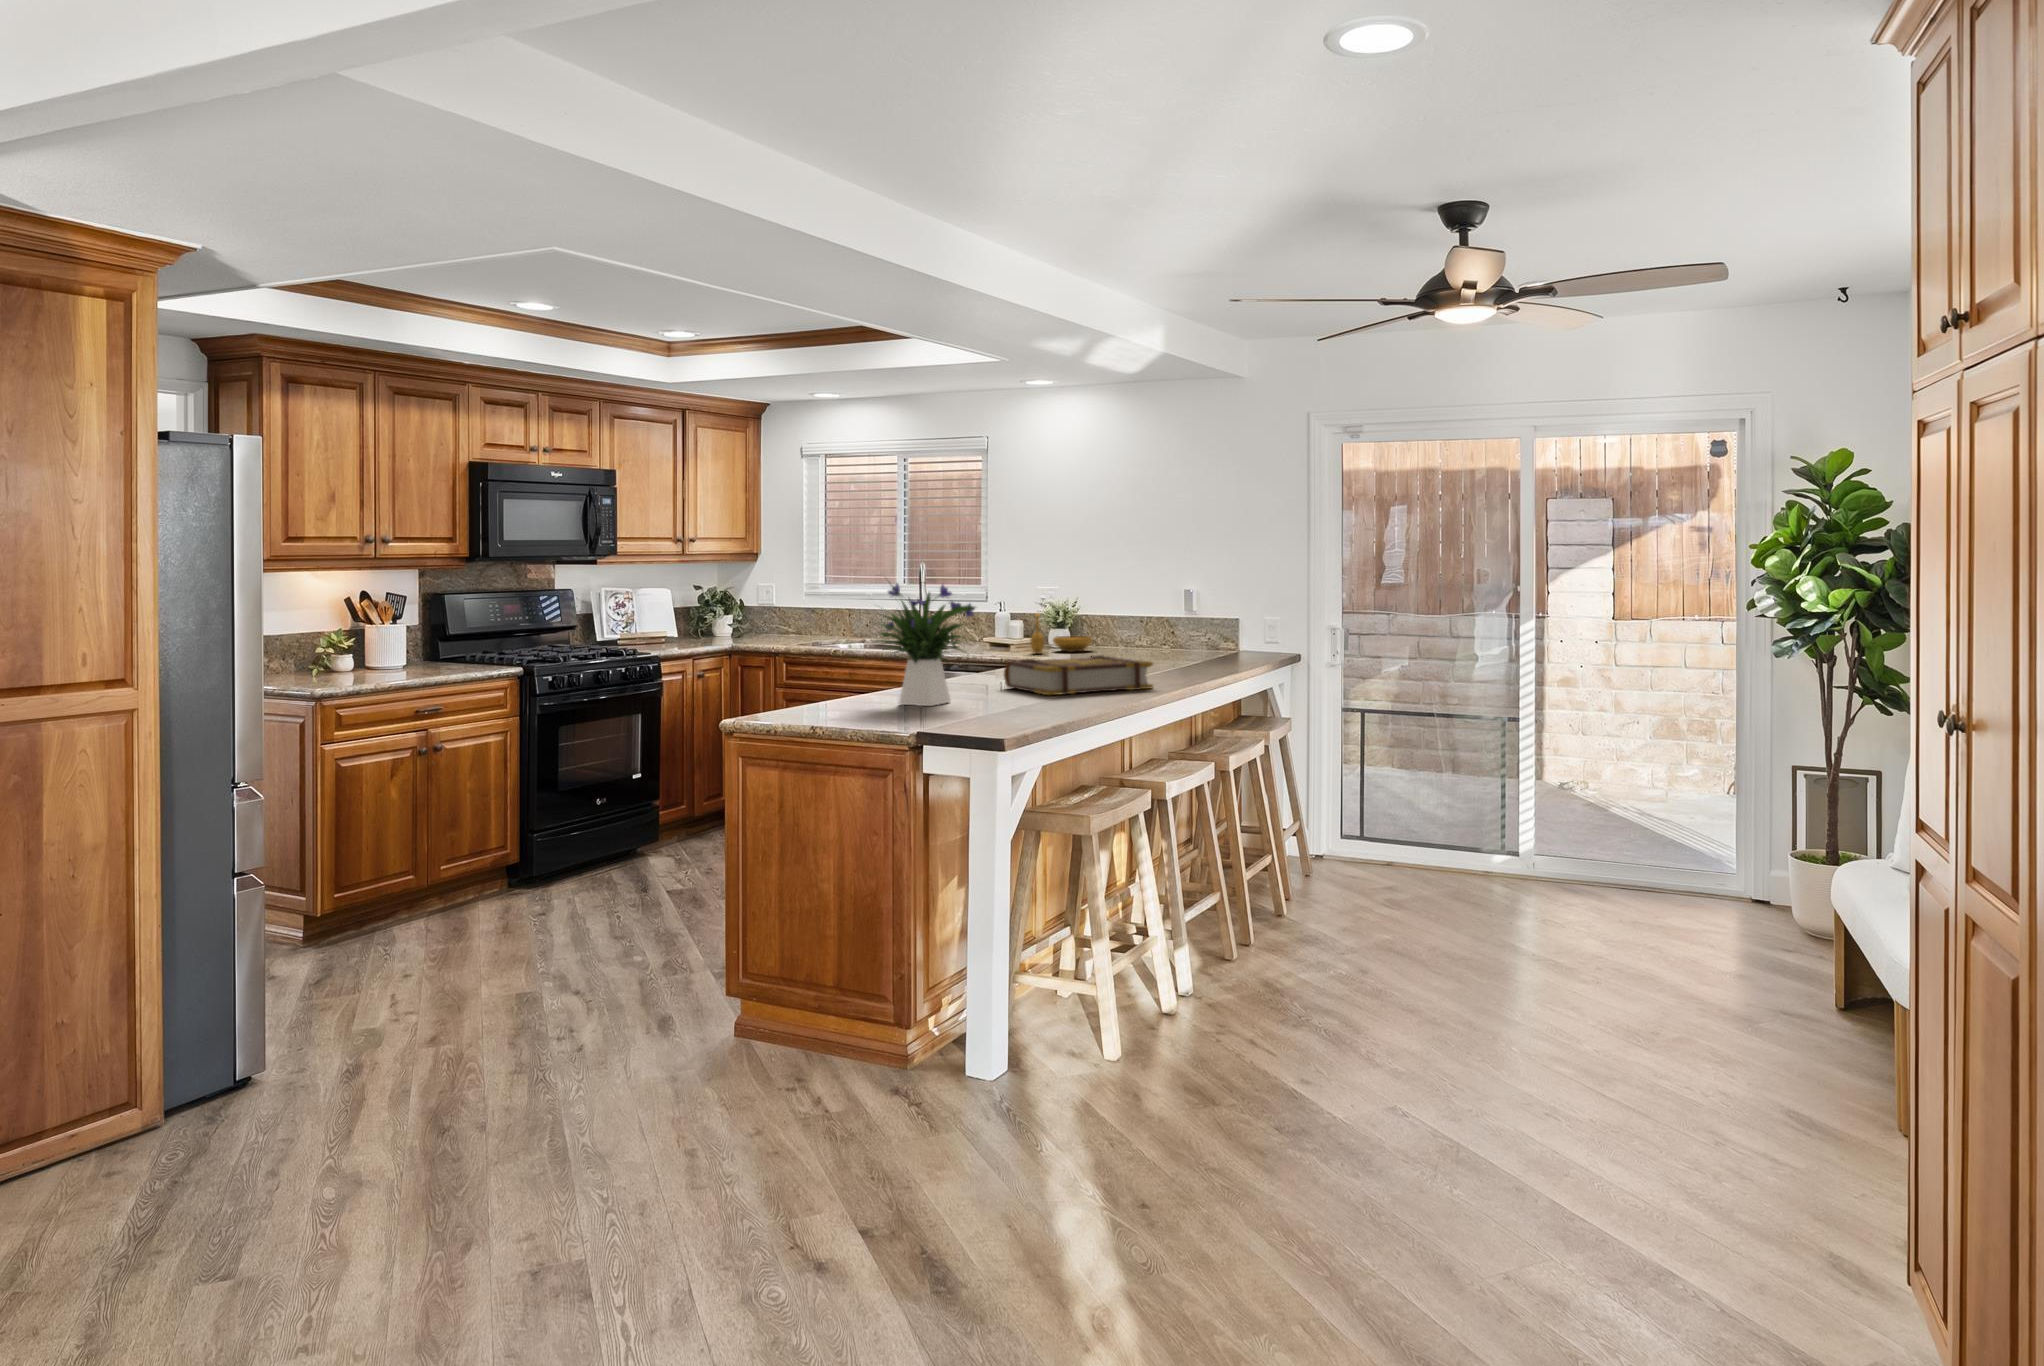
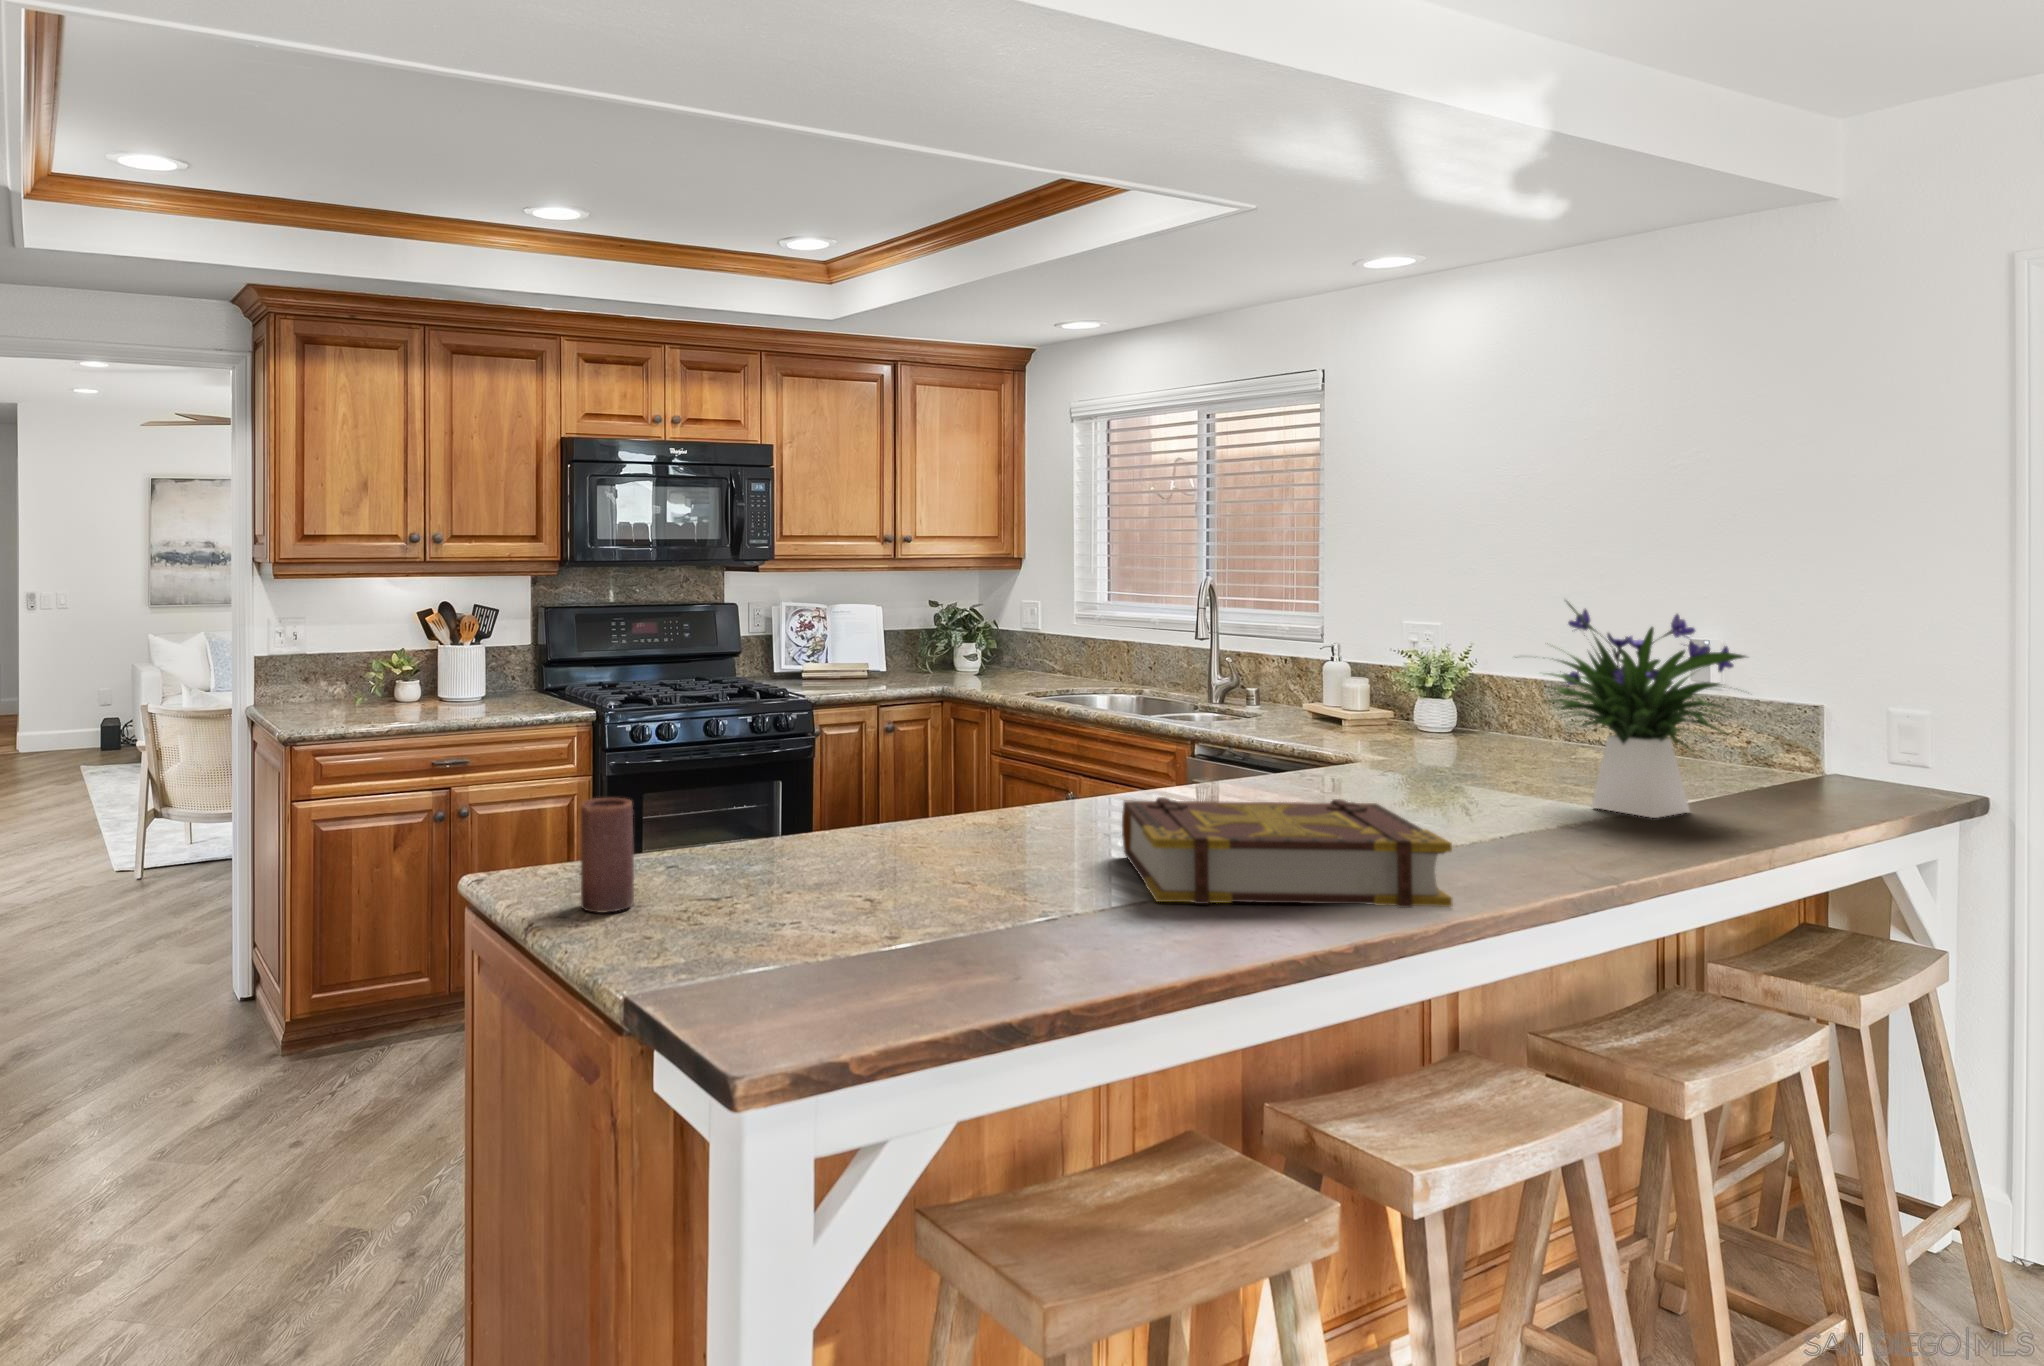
flower arrangement: present [879,584,976,706] -> present [1546,601,1746,818]
decorative bowl: present [1031,614,1092,653] -> none [1356,672,1486,745]
candle: none [811,663,836,716] -> present [580,798,634,912]

